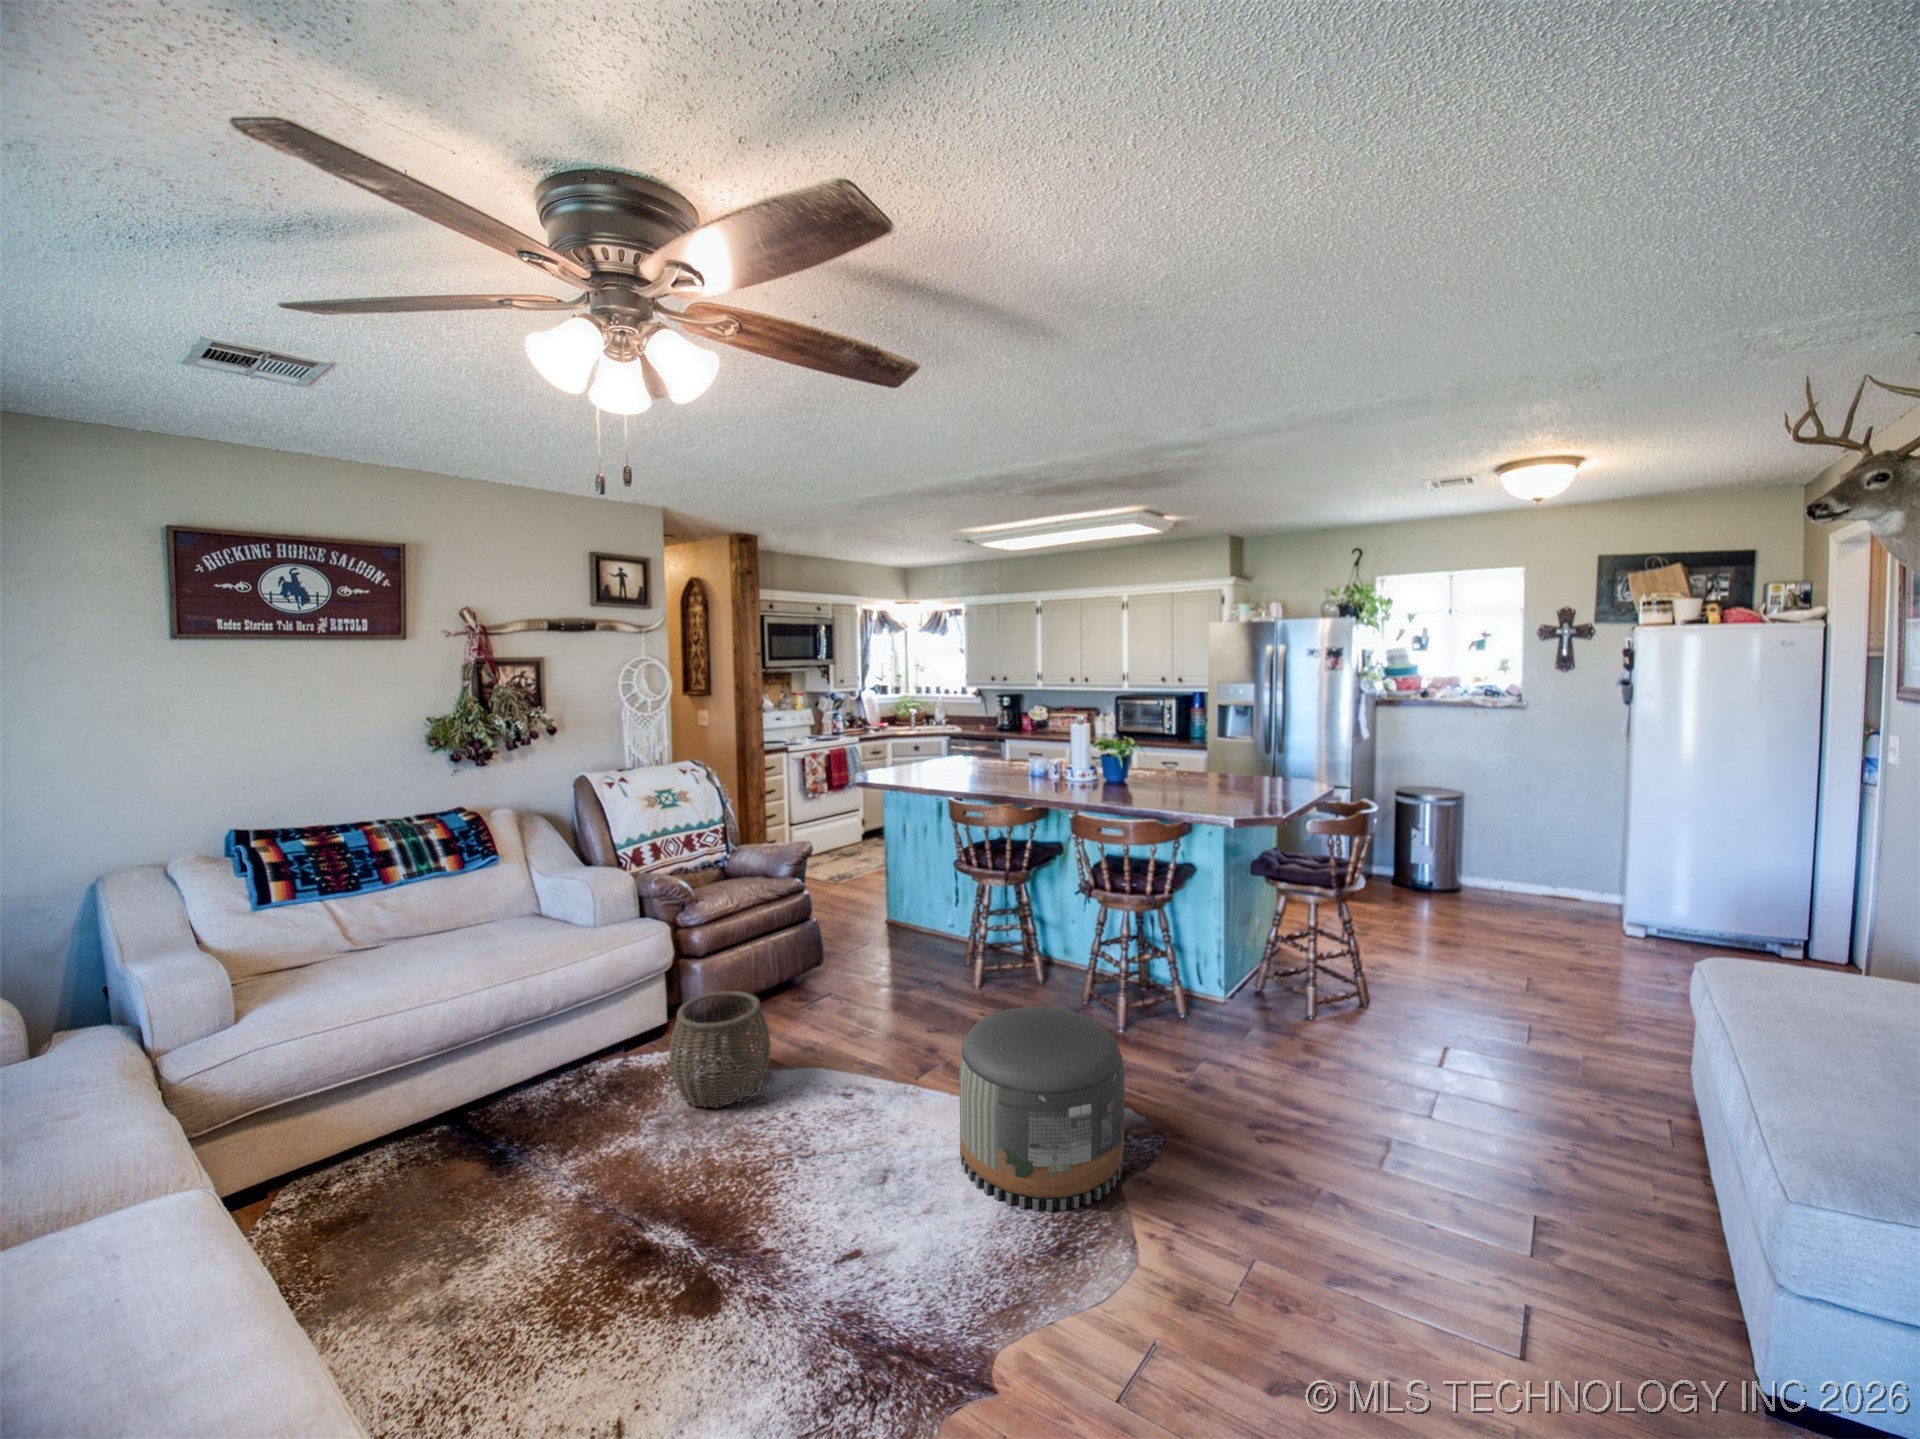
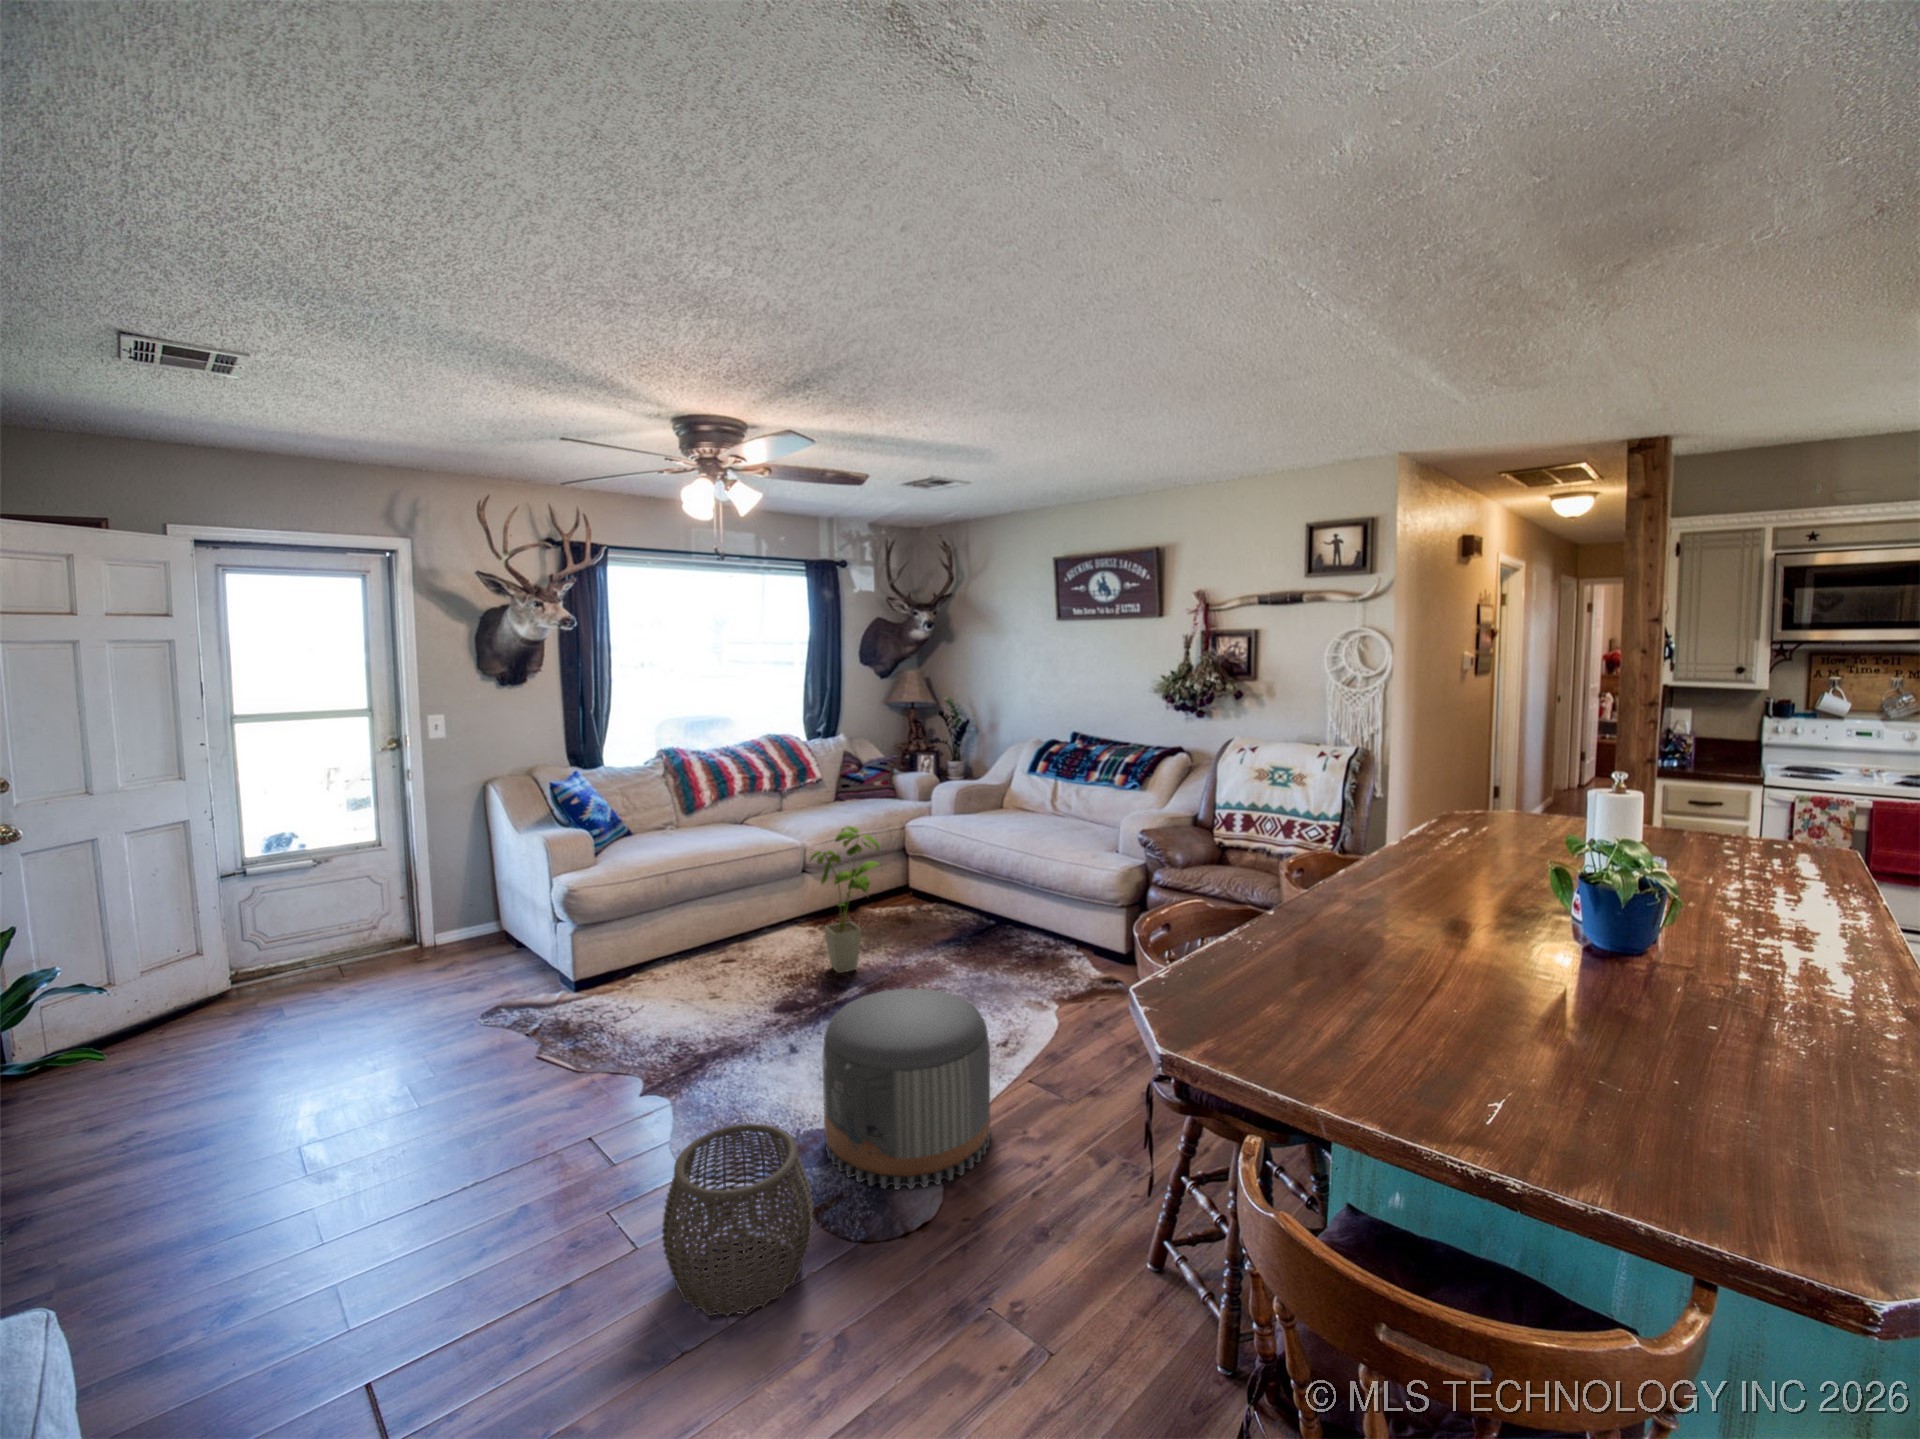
woven basket: present [669,991,771,1108] -> present [662,1124,813,1316]
house plant: none [471,1002,609,1290] -> present [810,826,880,973]

